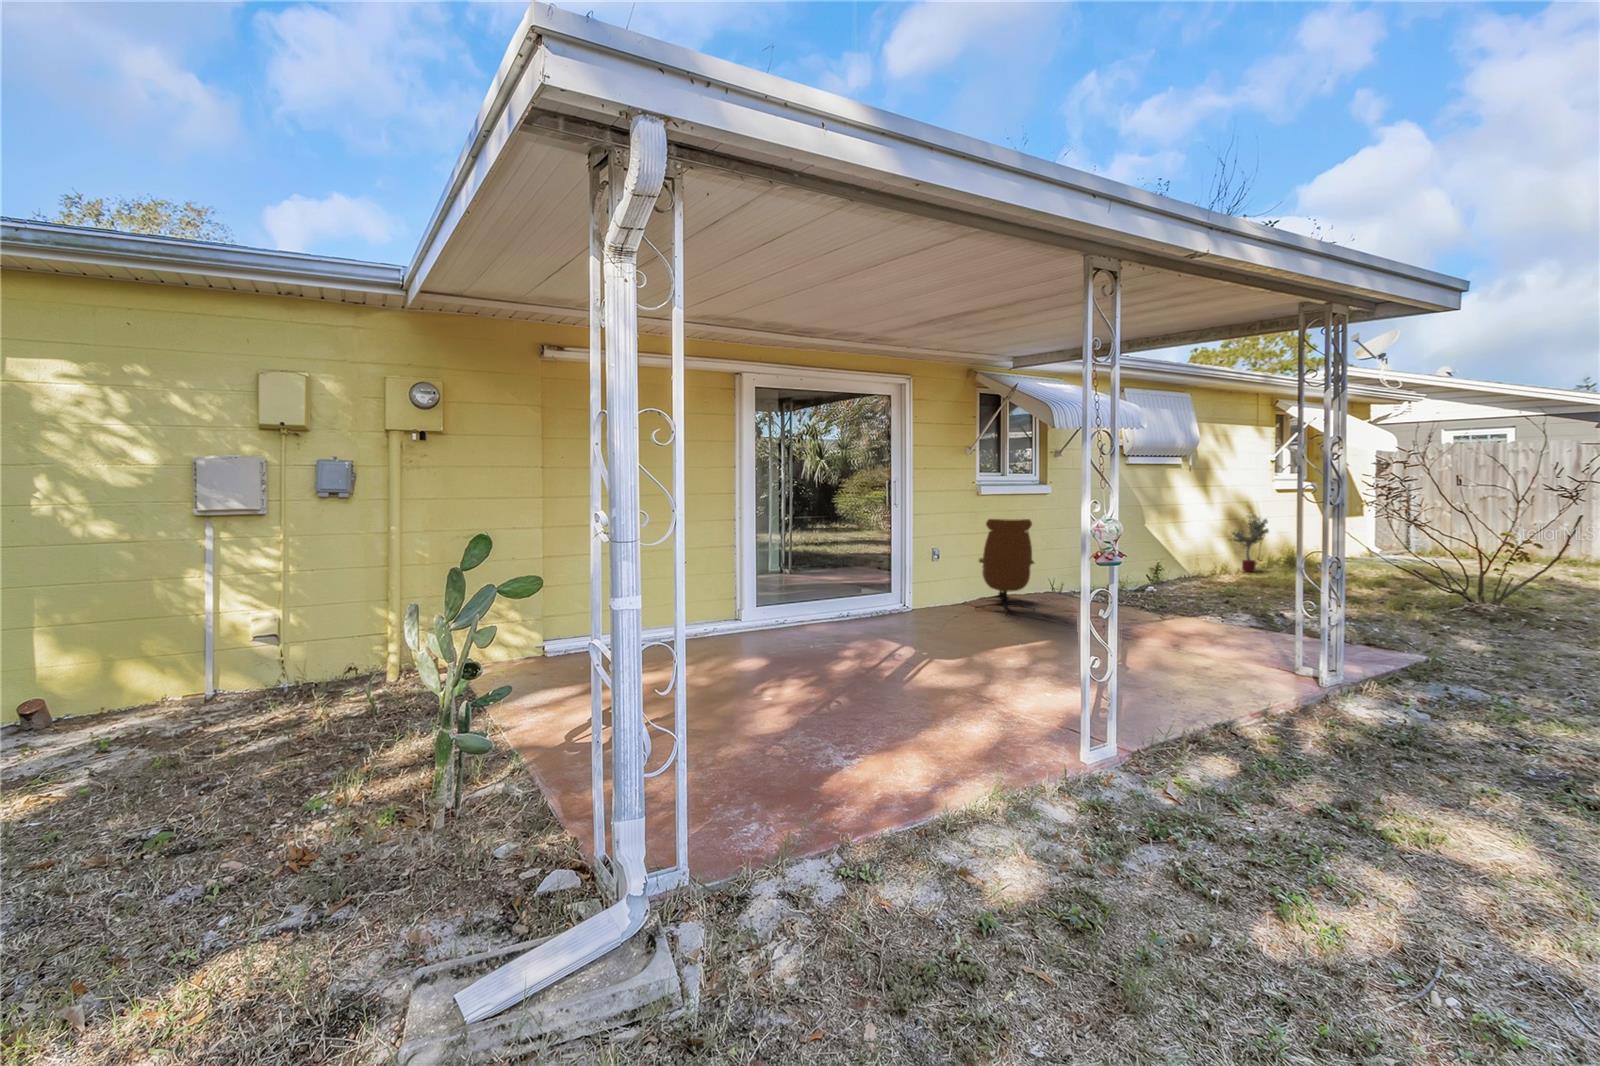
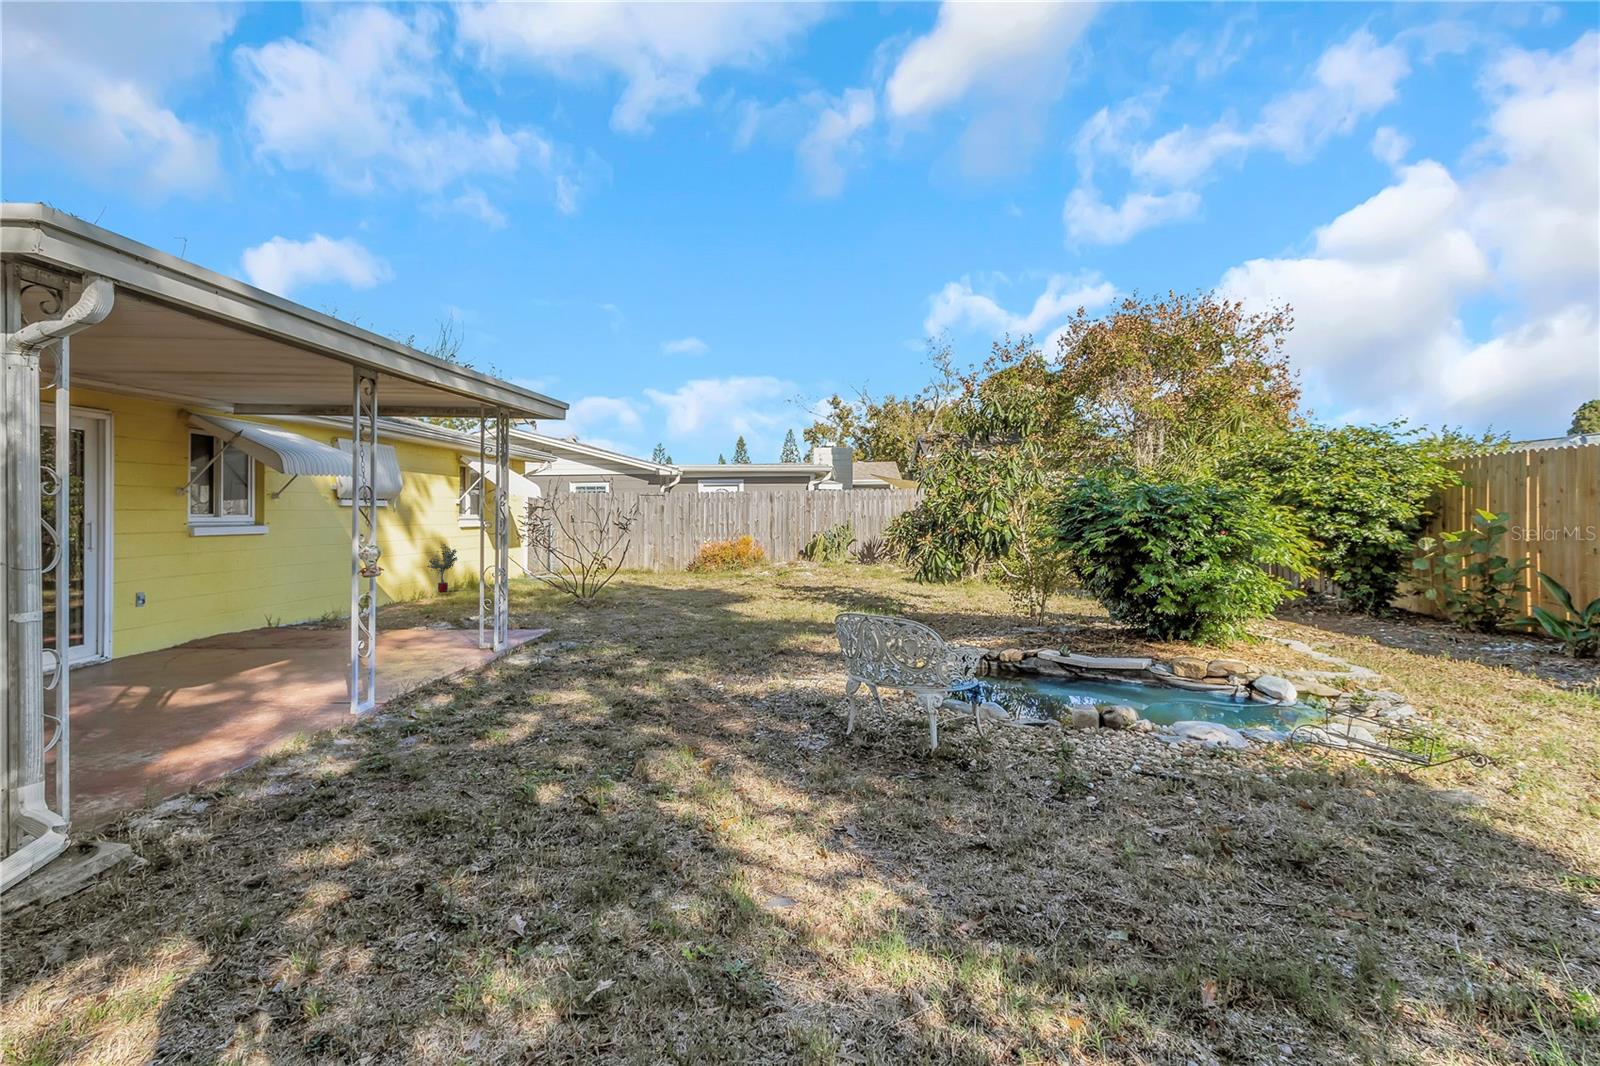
lounge chair: present [975,519,1035,615] -> none [198,550,265,639]

